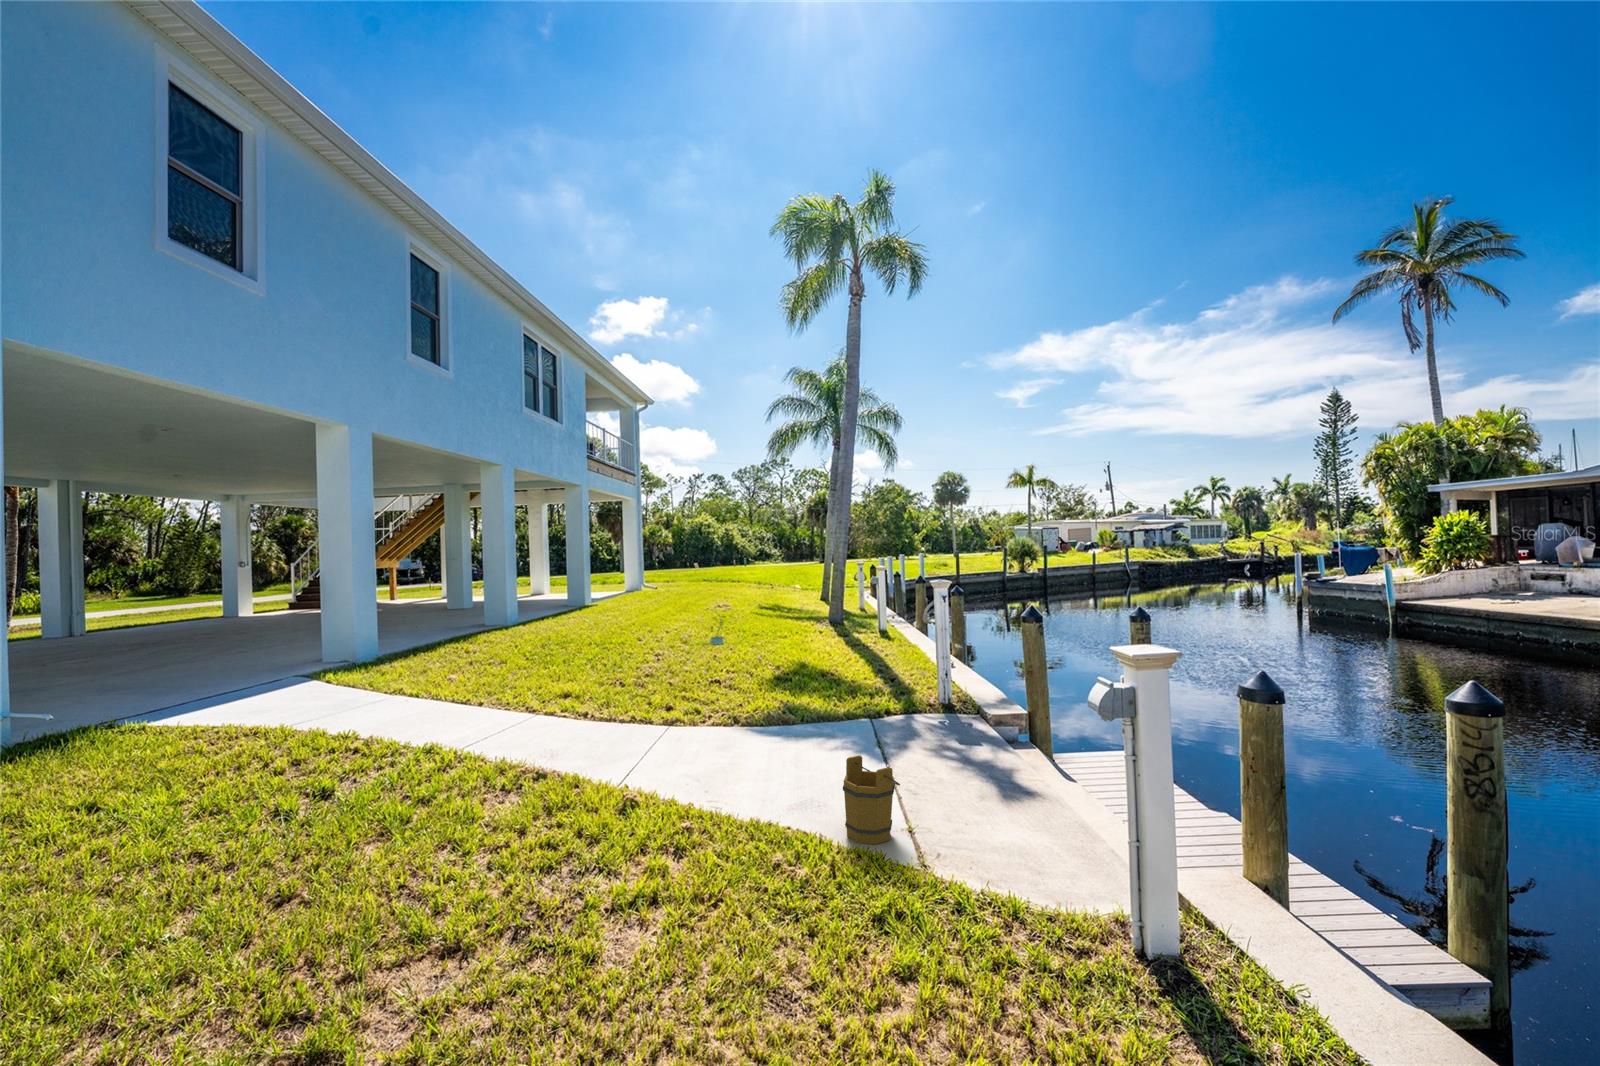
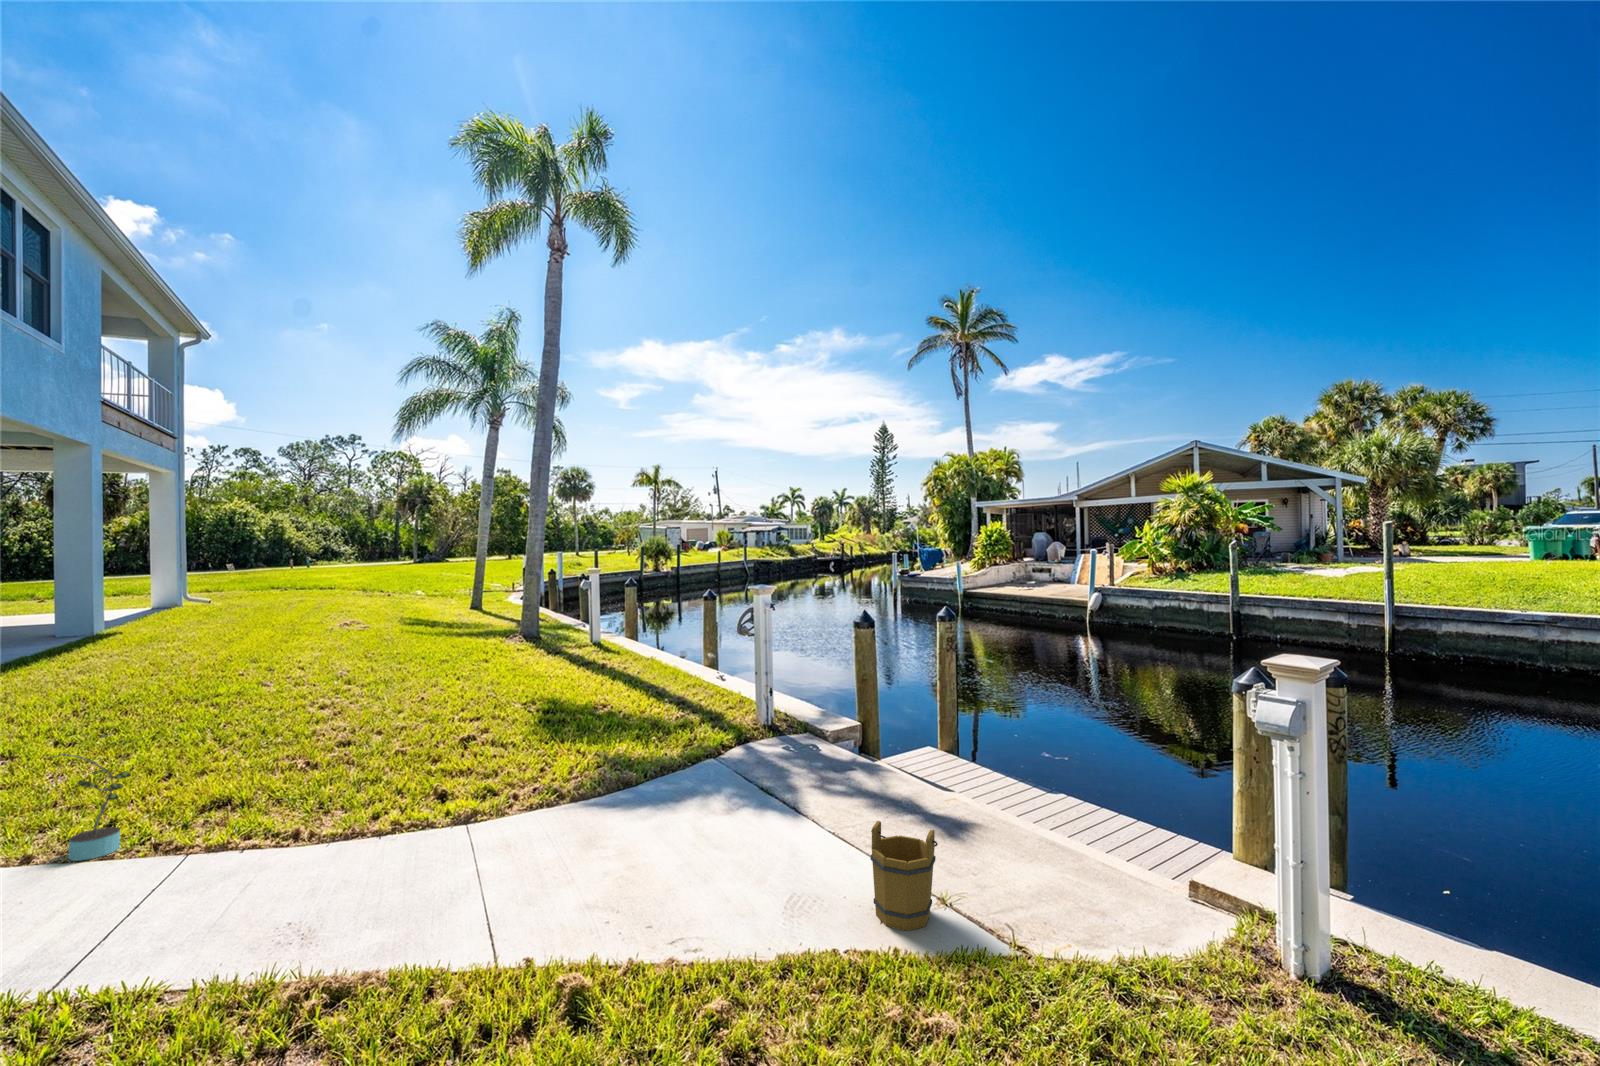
potted plant: present [711,614,726,645] -> present [52,734,134,861]

